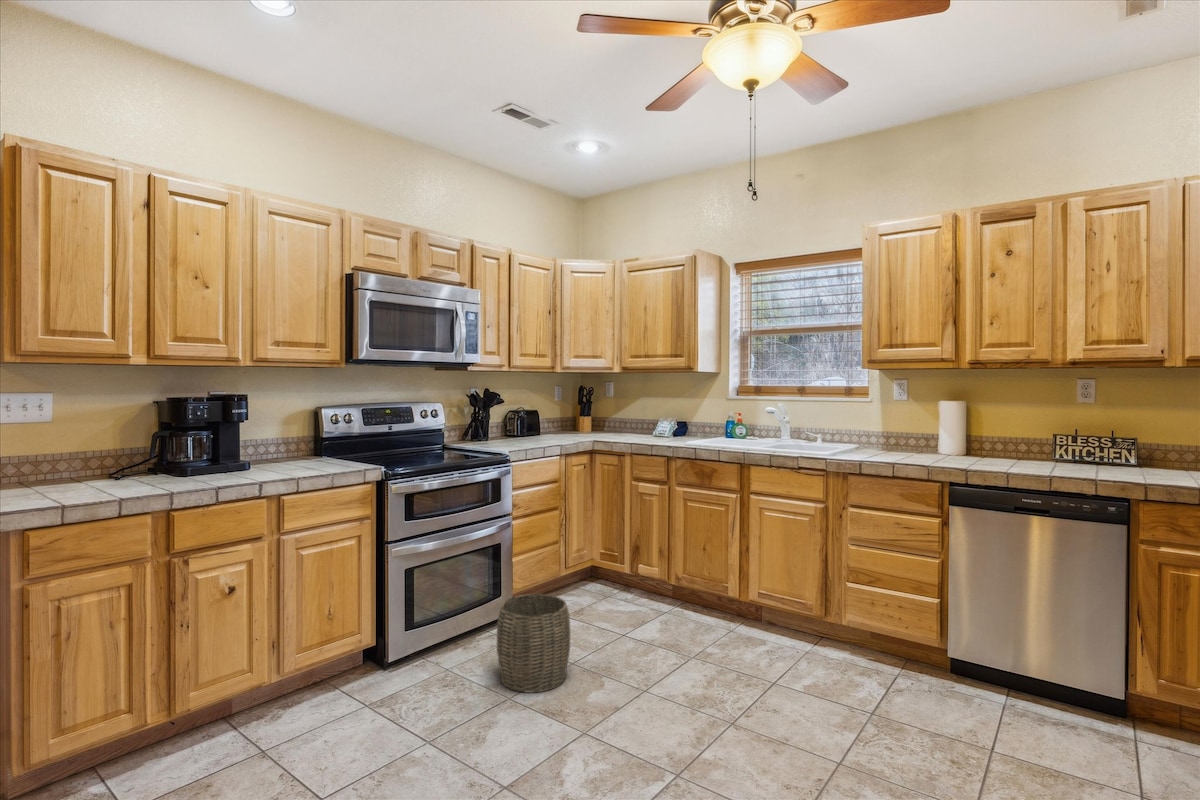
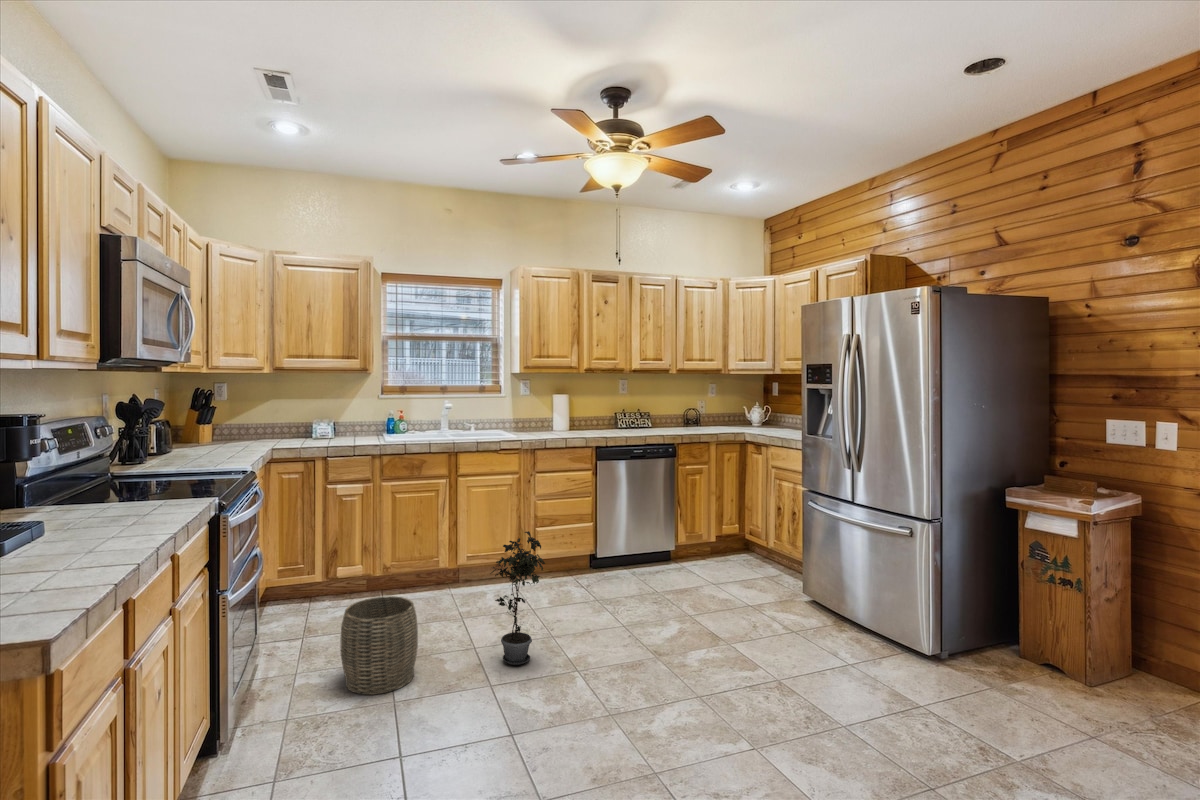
potted plant: none [611,568,681,733] -> present [490,531,545,665]

